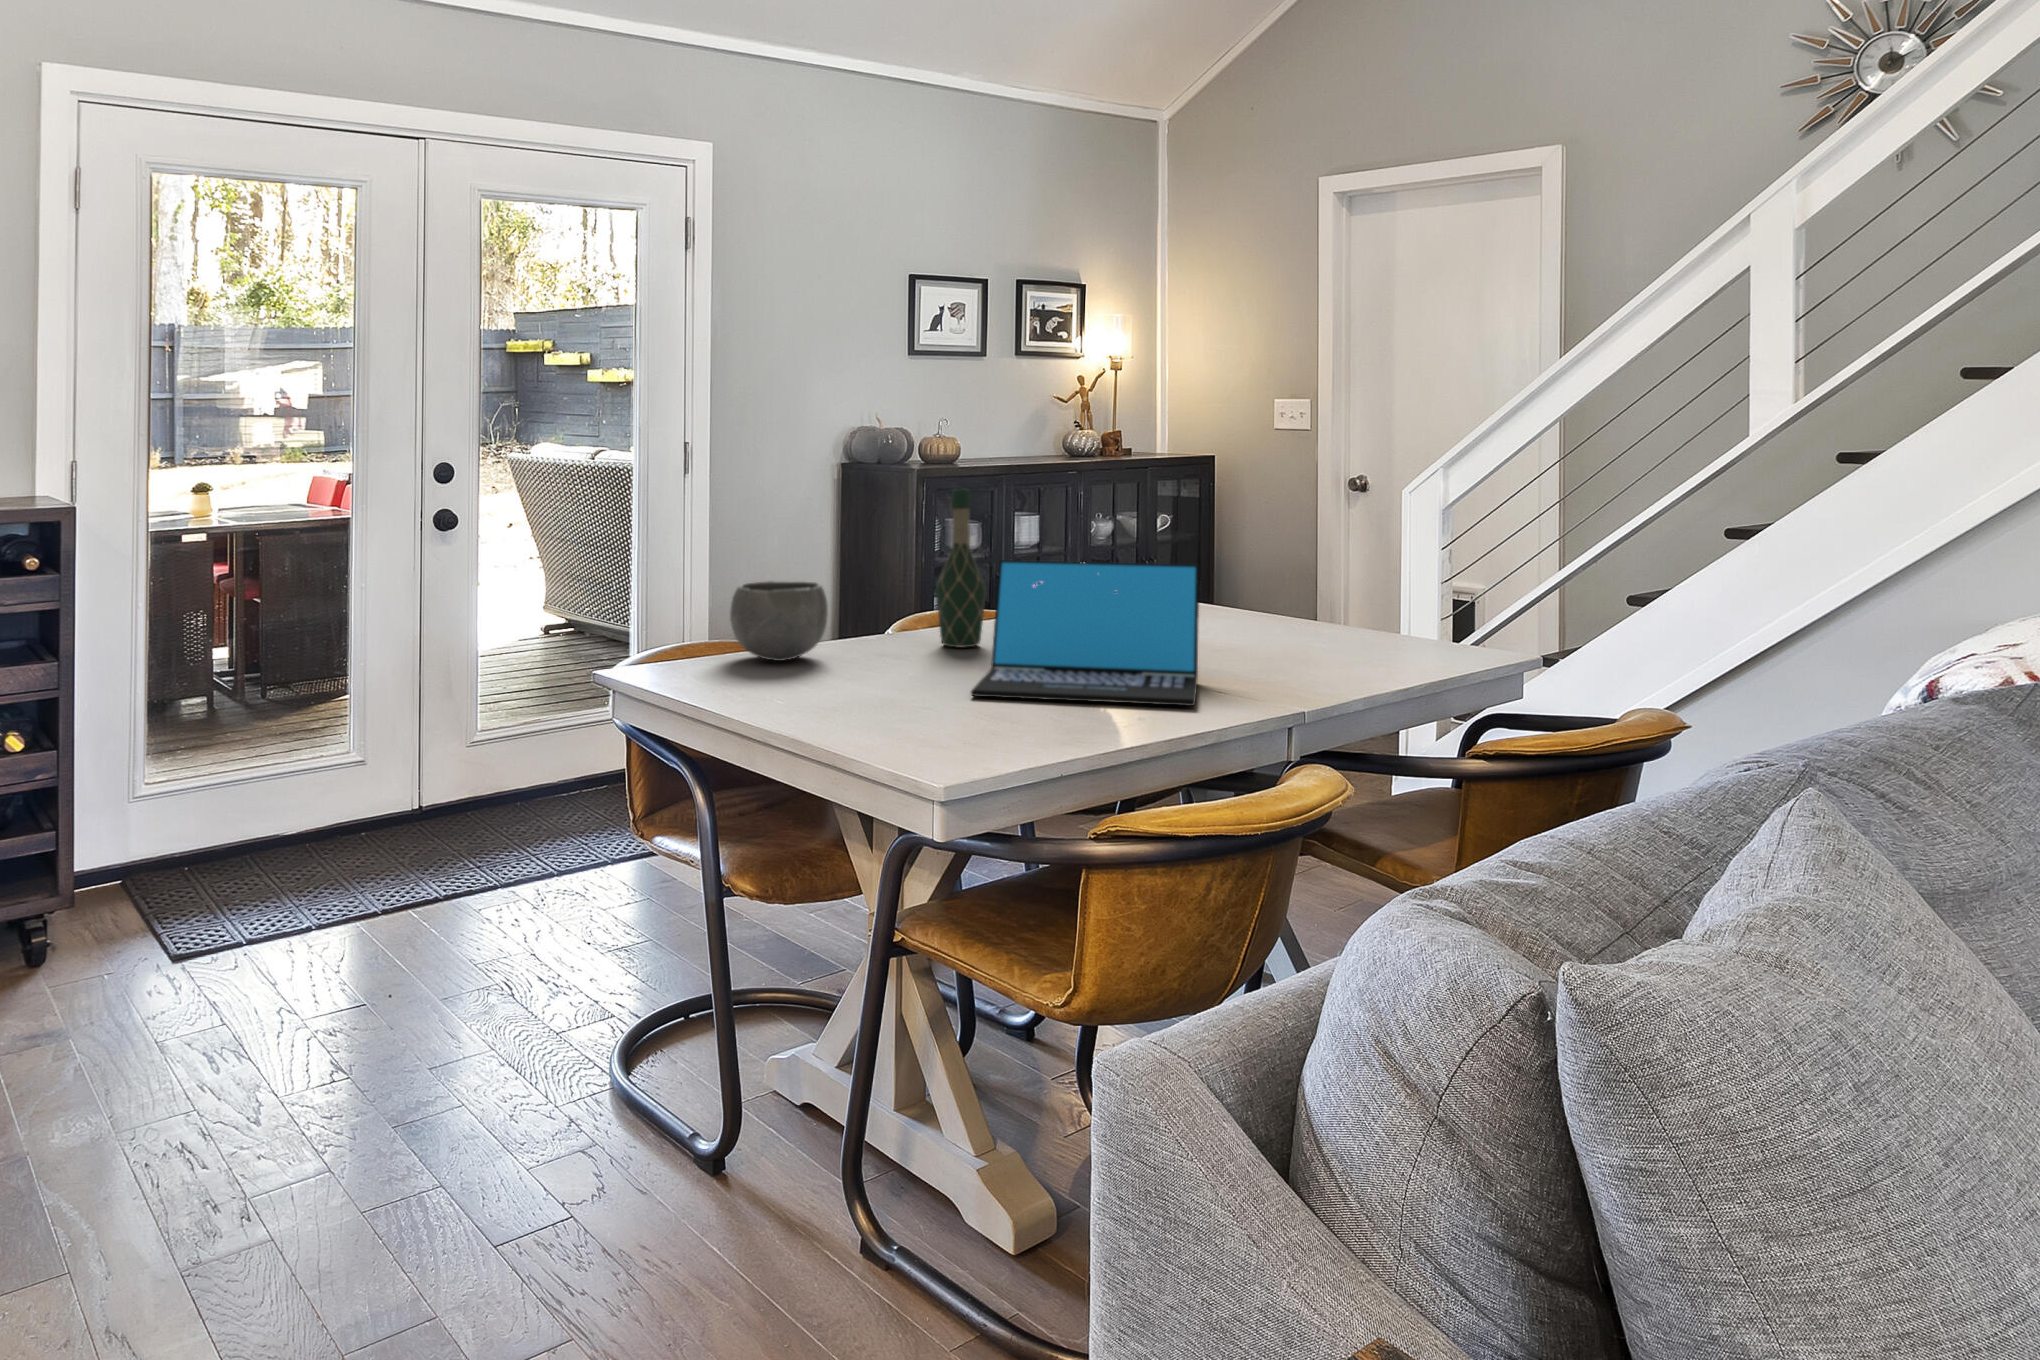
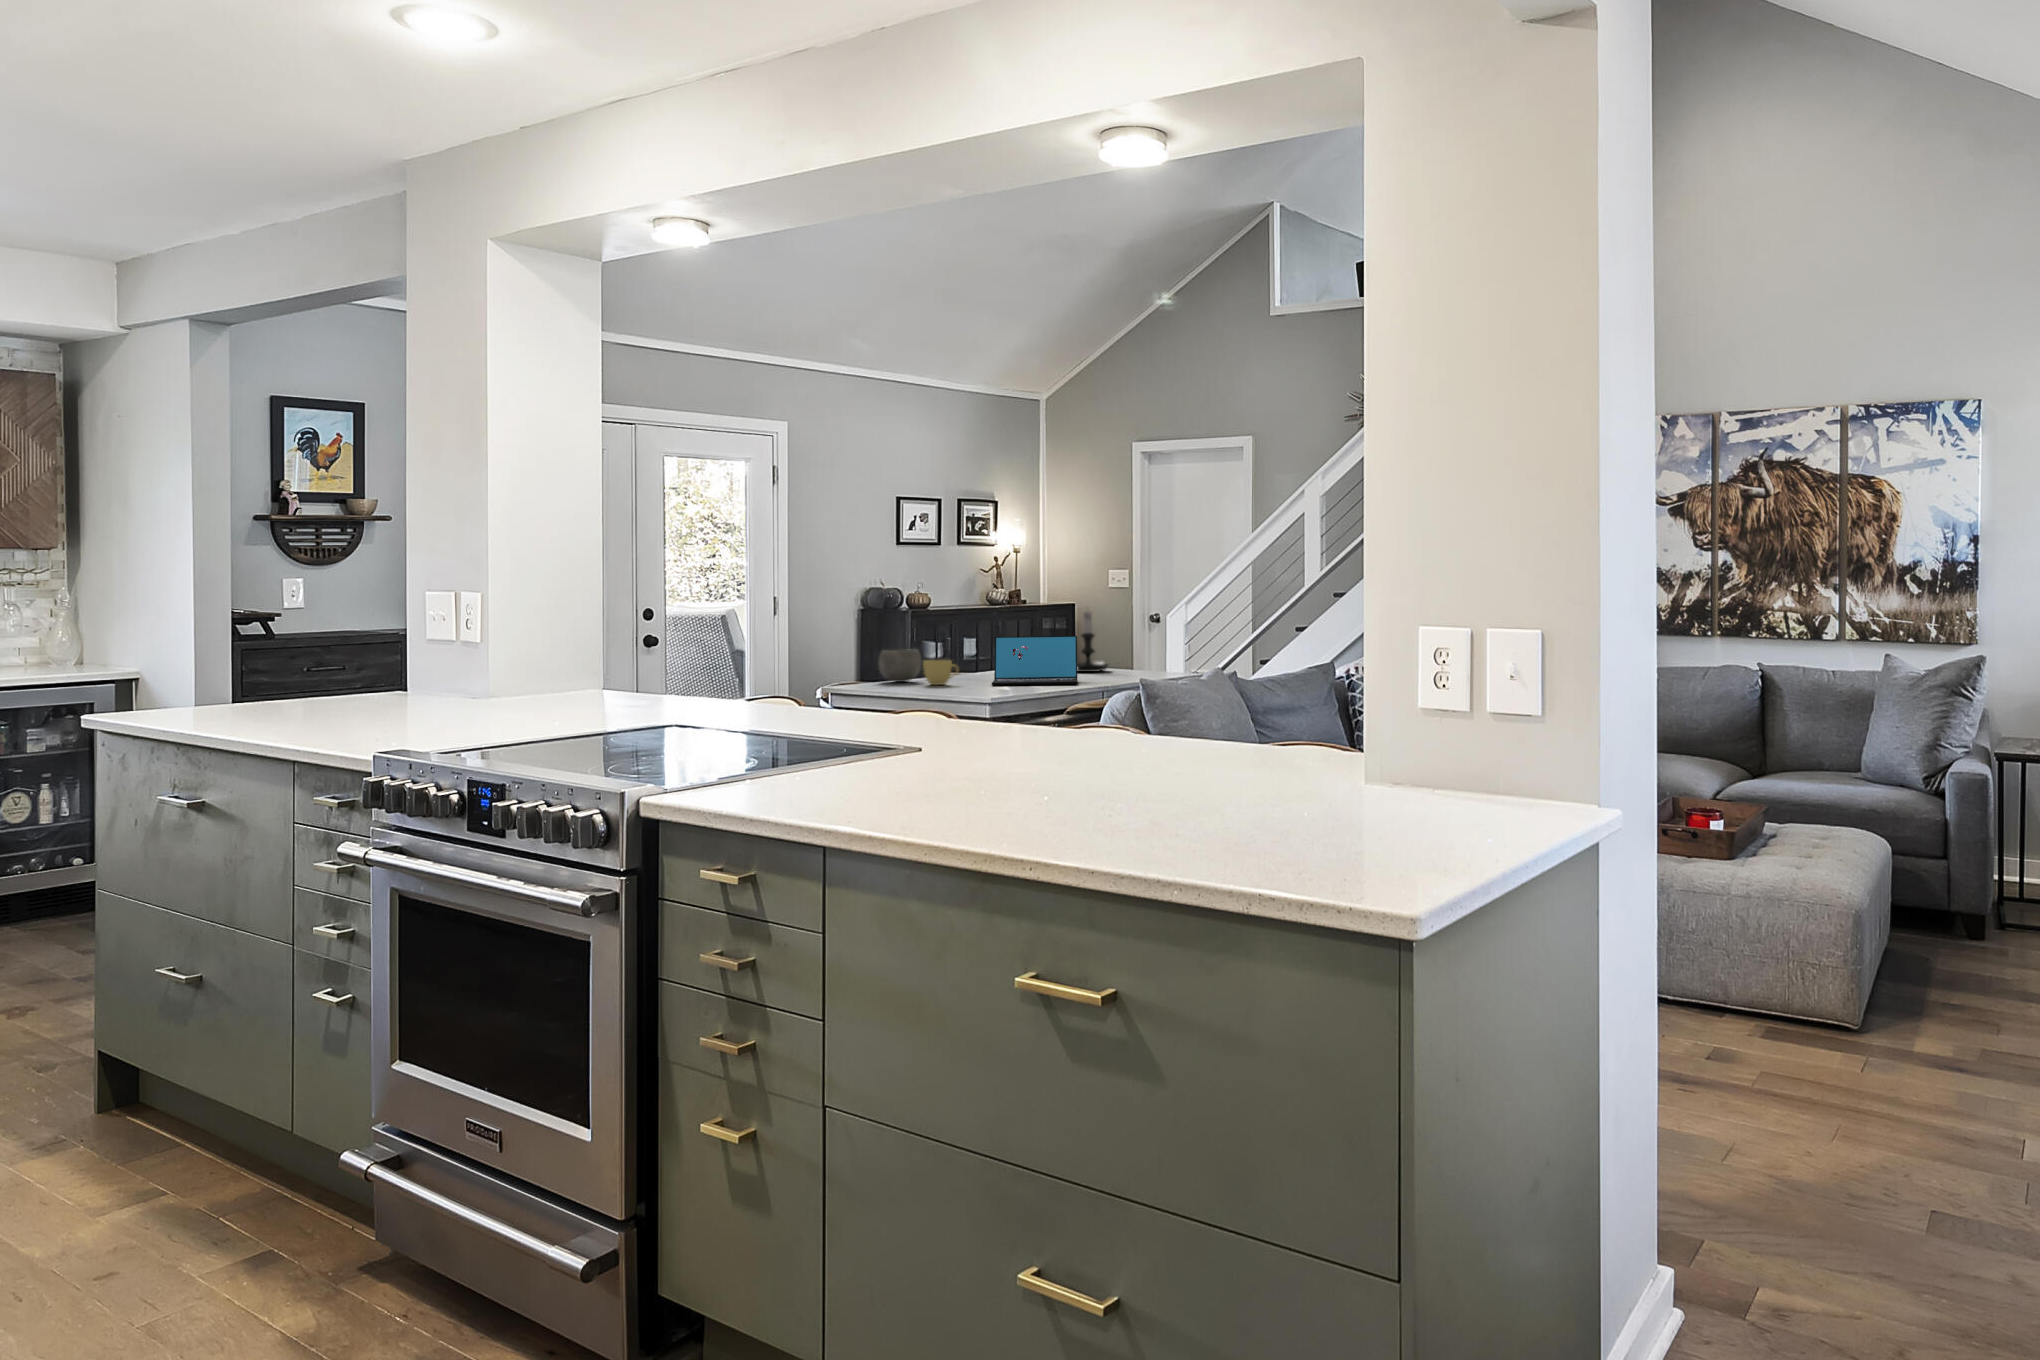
candle holder: none [1178,484,1282,633] -> present [1078,611,1109,672]
wine bottle: present [936,489,986,648] -> none [963,609,985,678]
cup: none [812,617,895,684] -> present [923,660,958,685]

